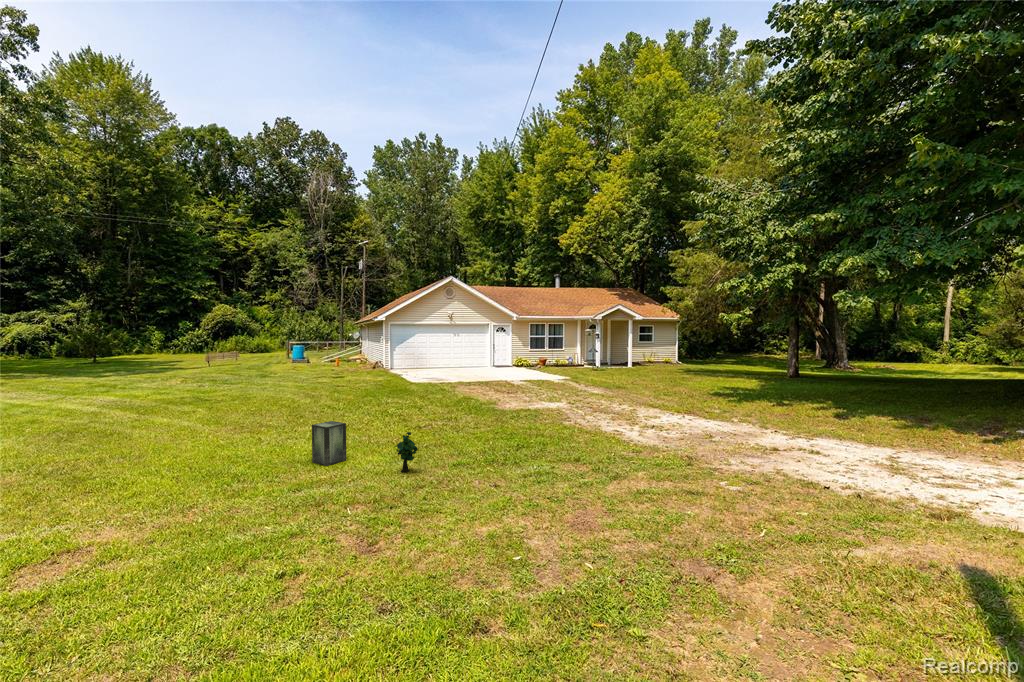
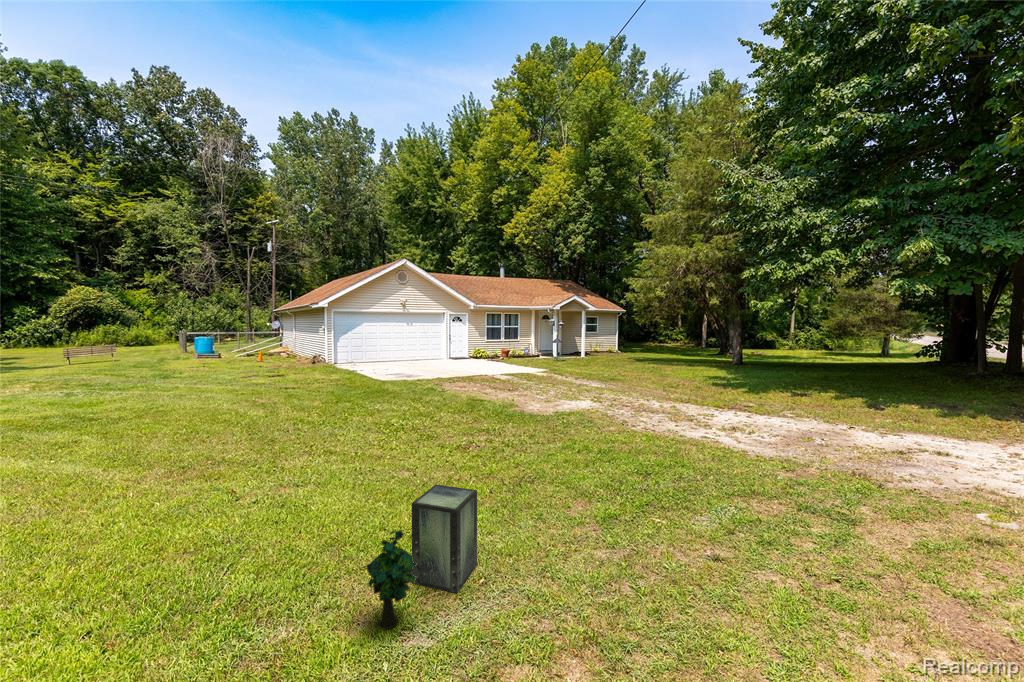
decorative plant: present [395,432,418,472] -> present [362,530,416,630]

